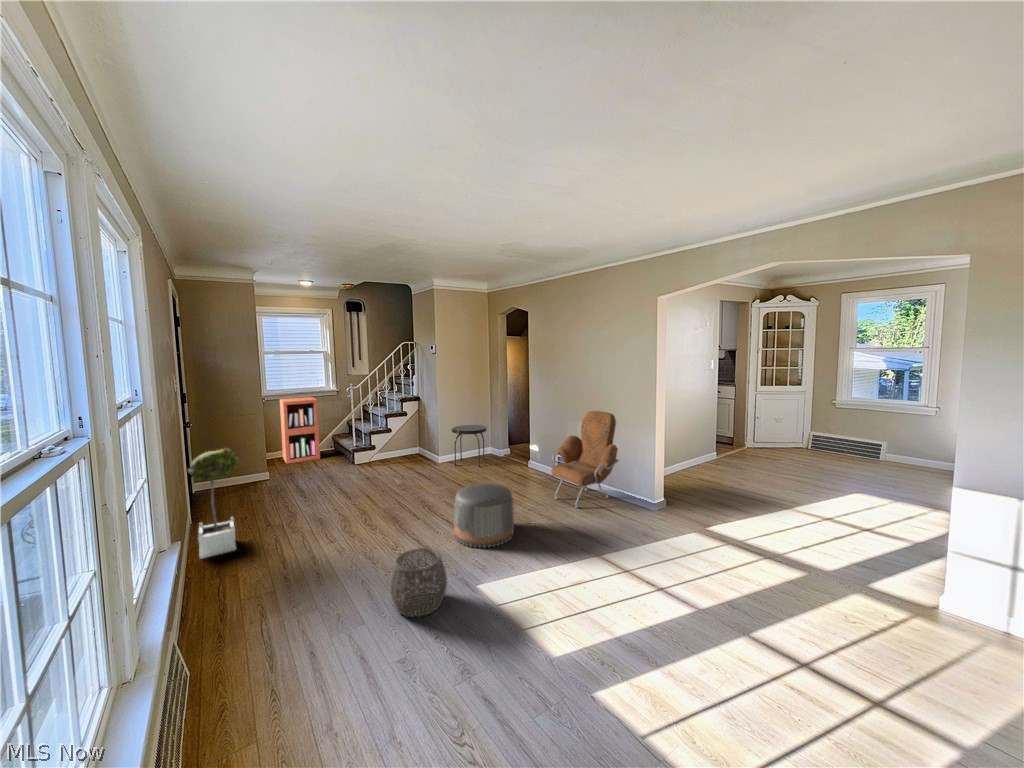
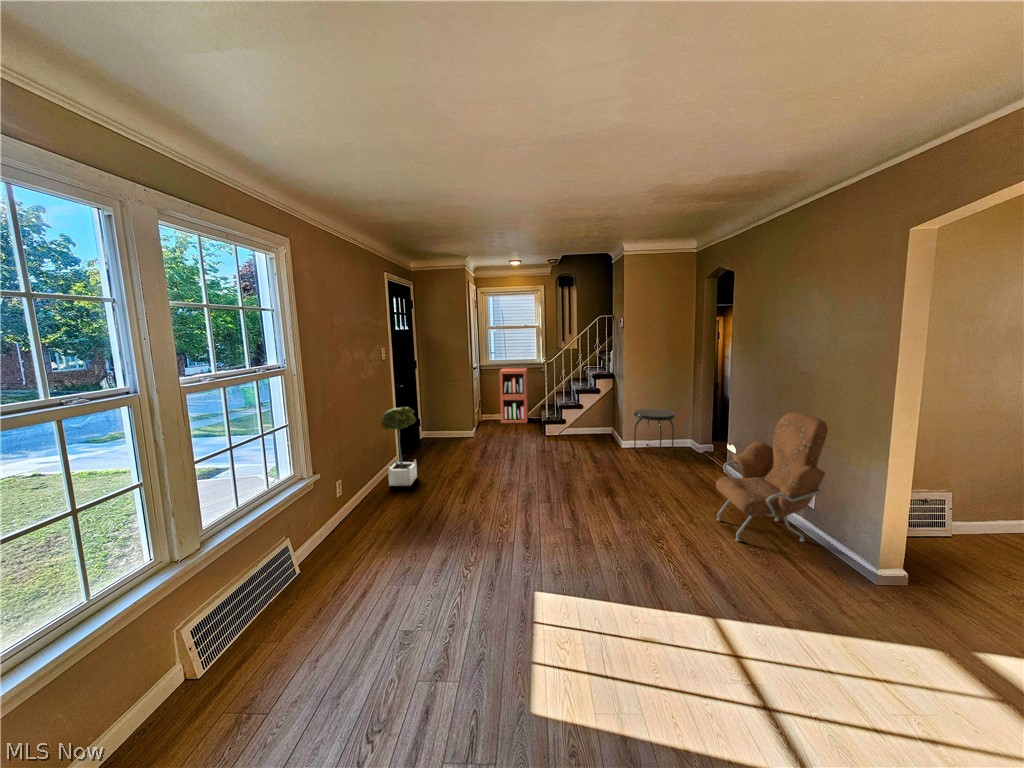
pouf: present [454,483,514,548] -> none [559,478,627,554]
woven basket: present [389,548,447,618] -> none [440,529,497,598]

